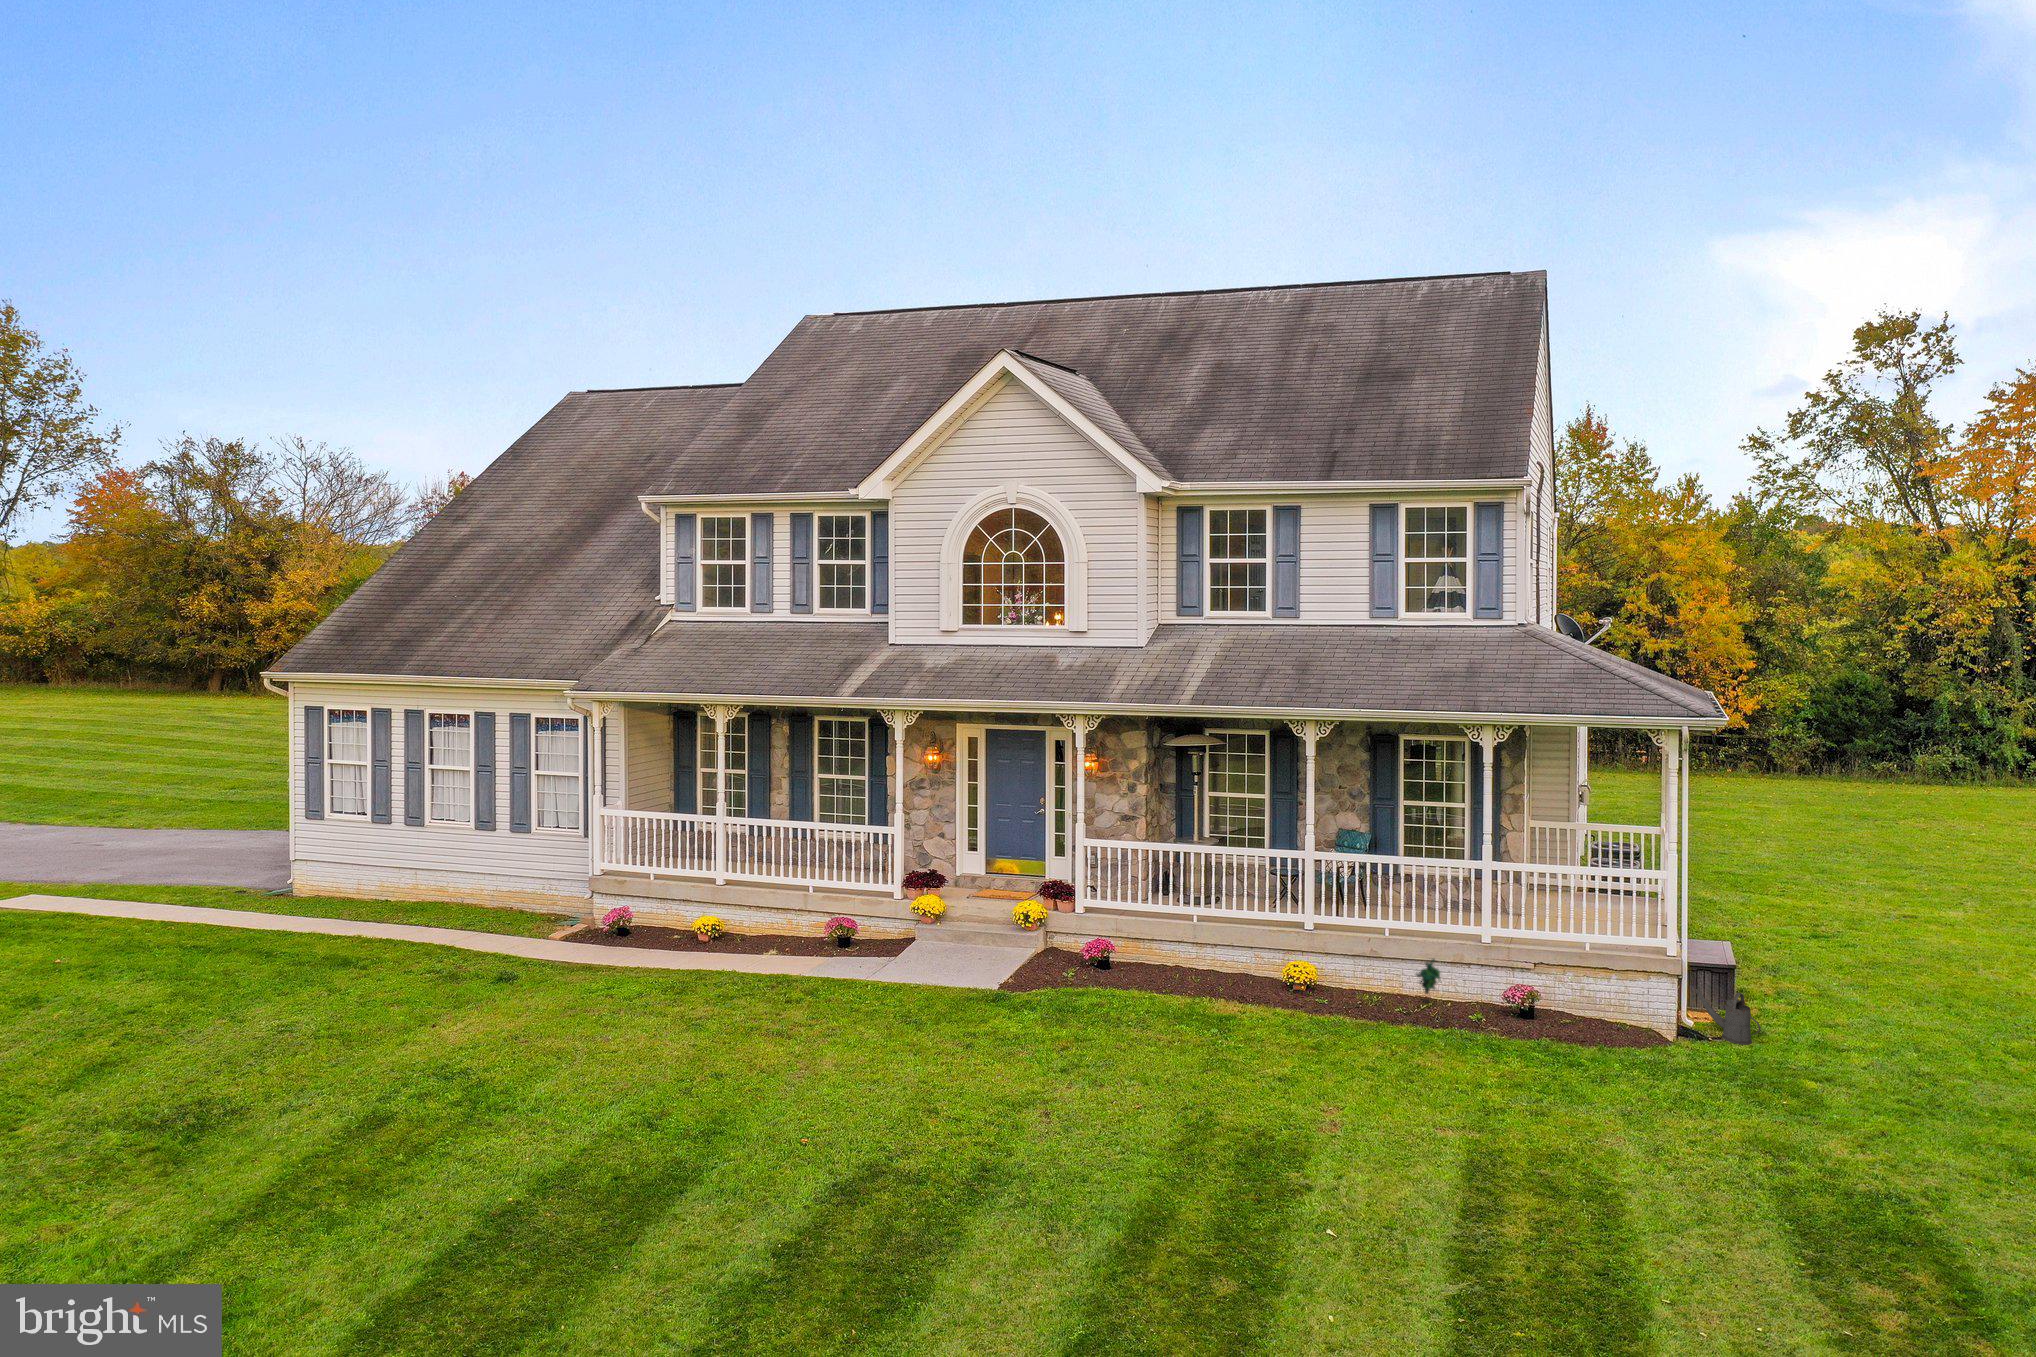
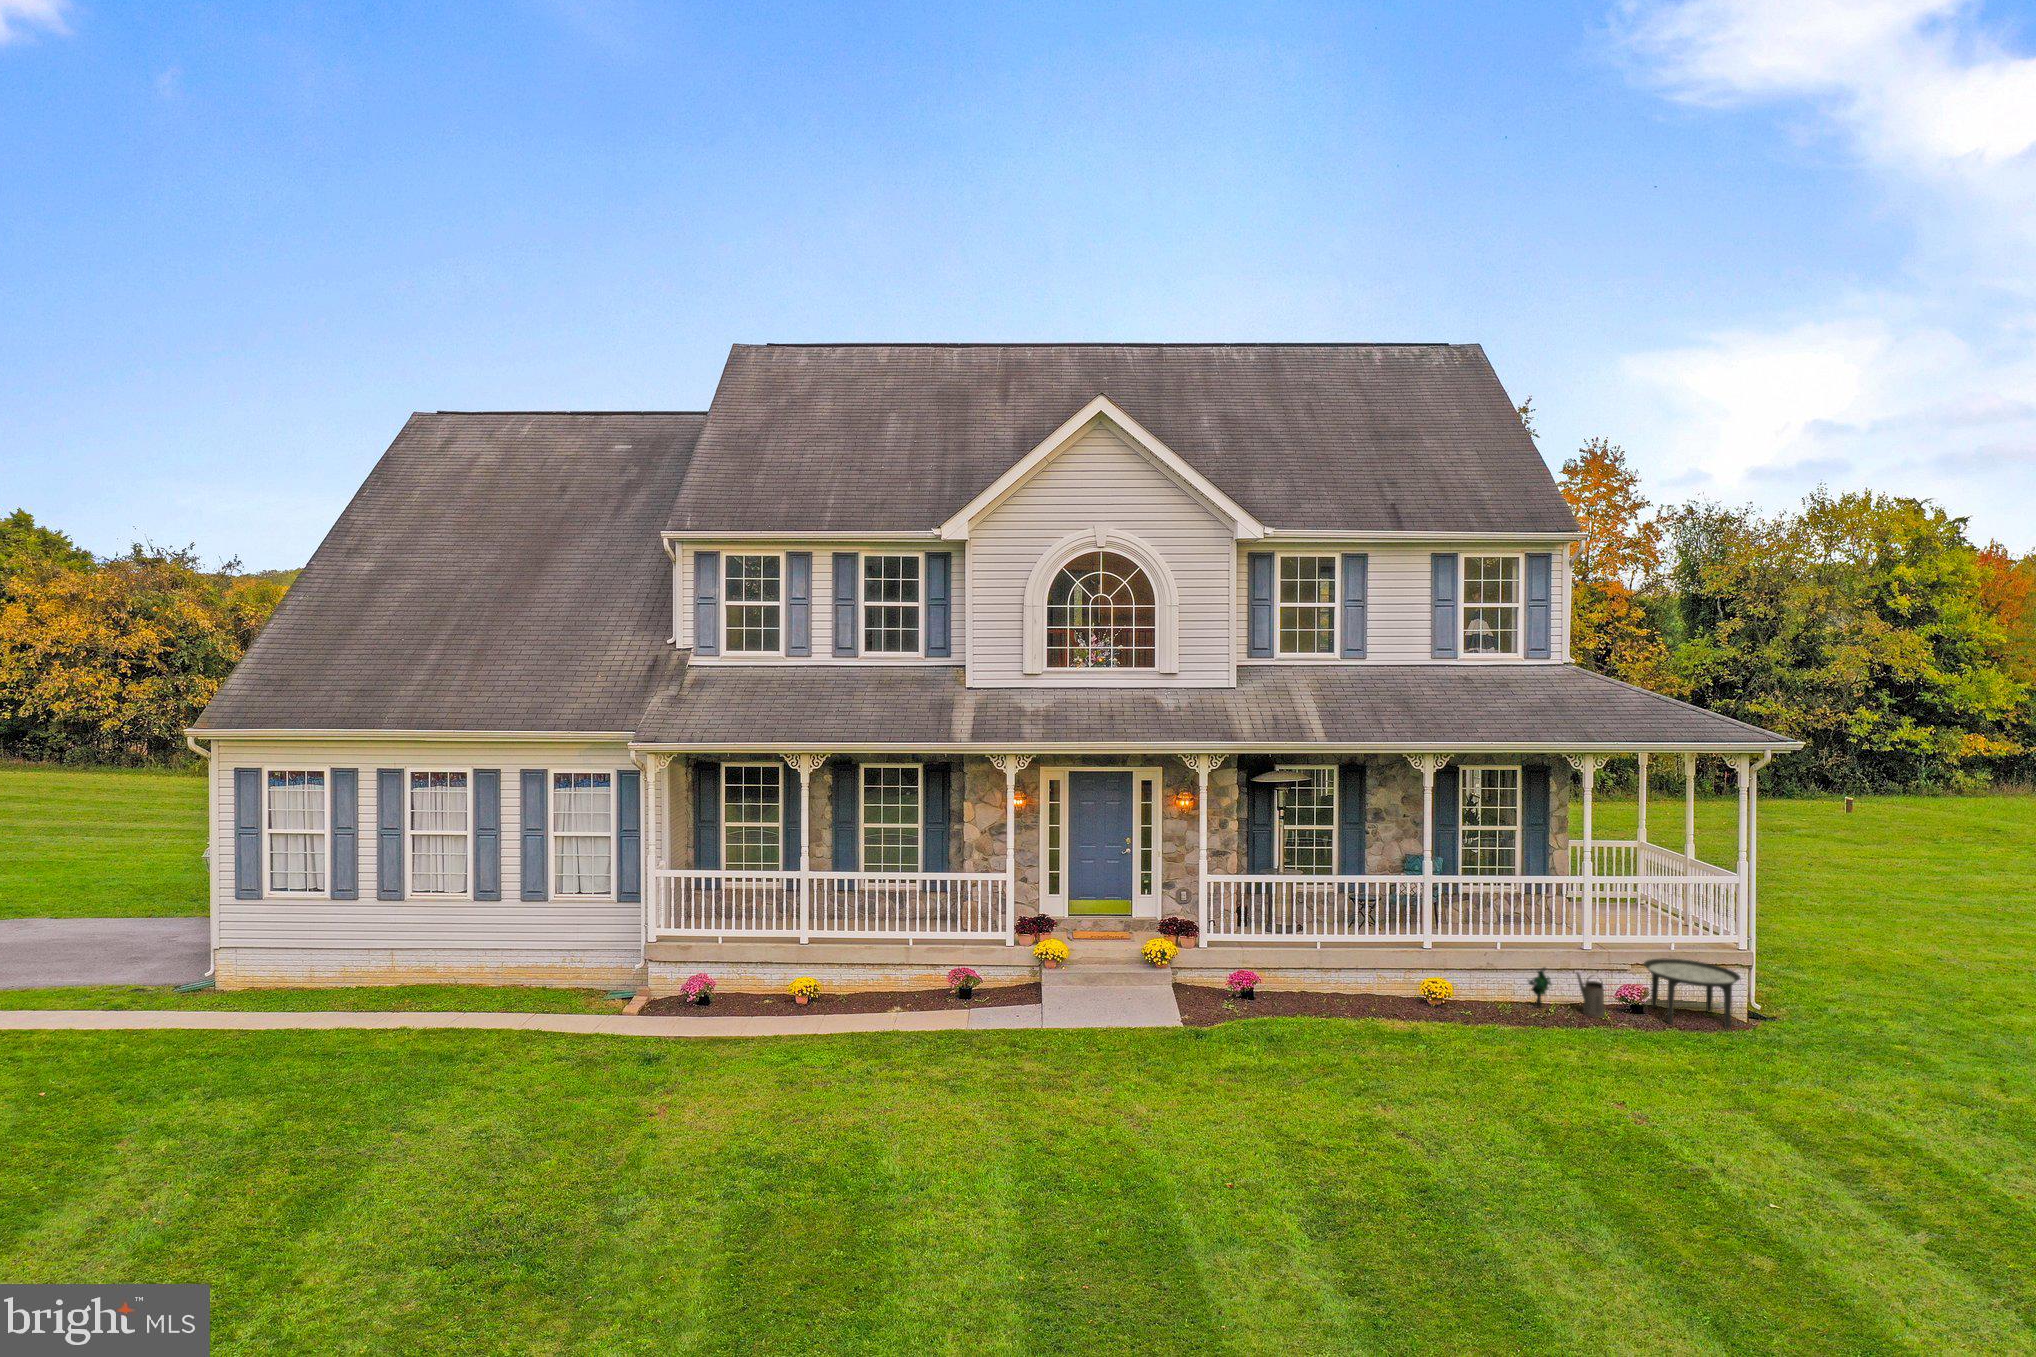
round table: none [1547,960,1657,1049] -> present [1644,958,1740,1029]
watering can: present [1695,989,1761,1045] -> present [1576,972,1605,1018]

